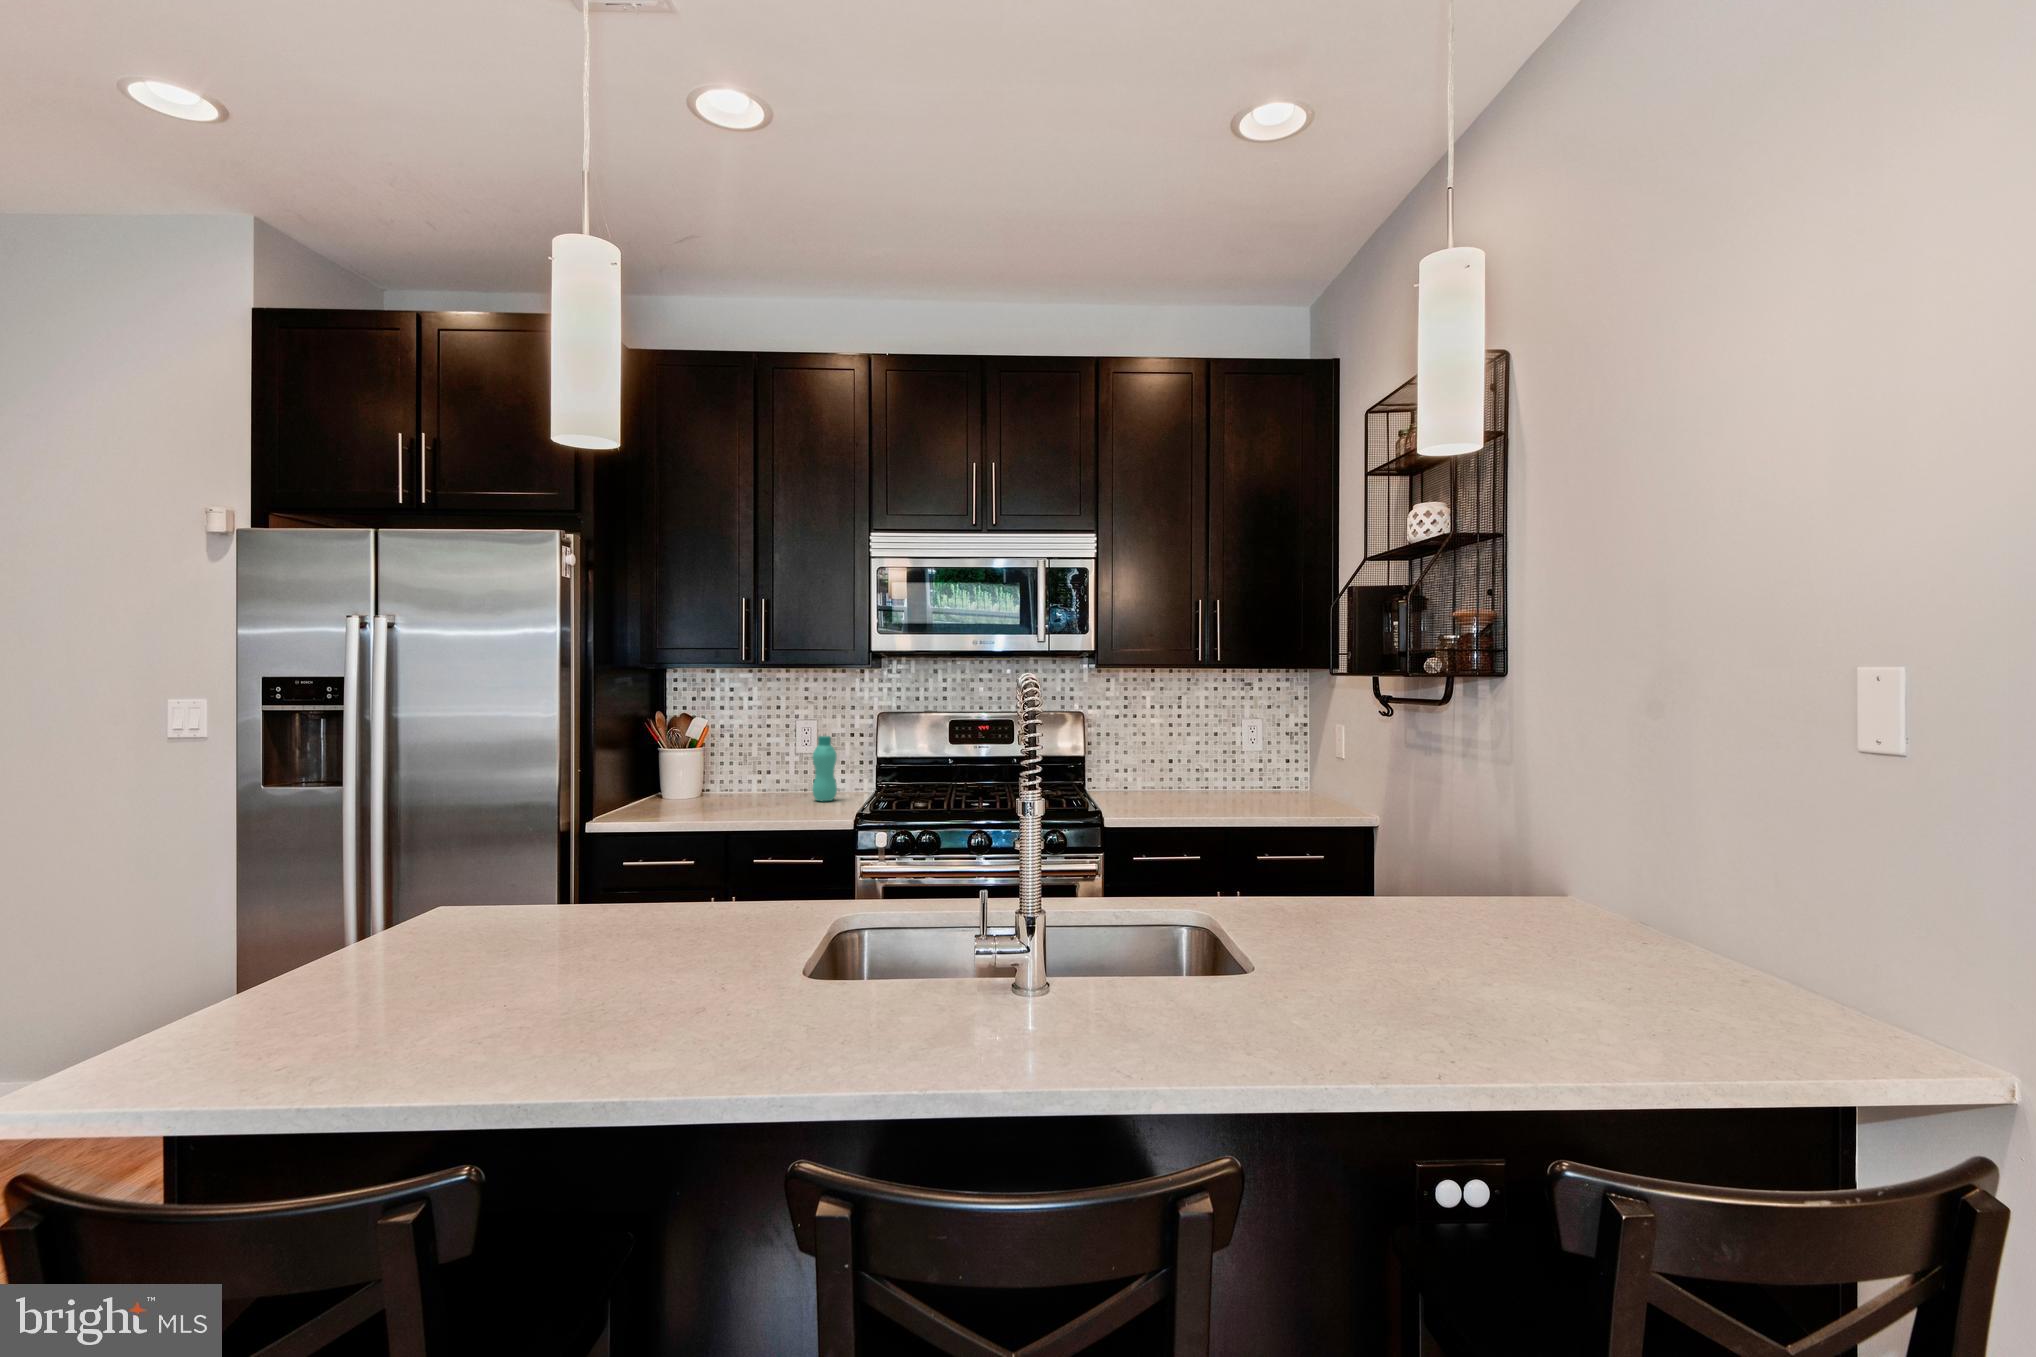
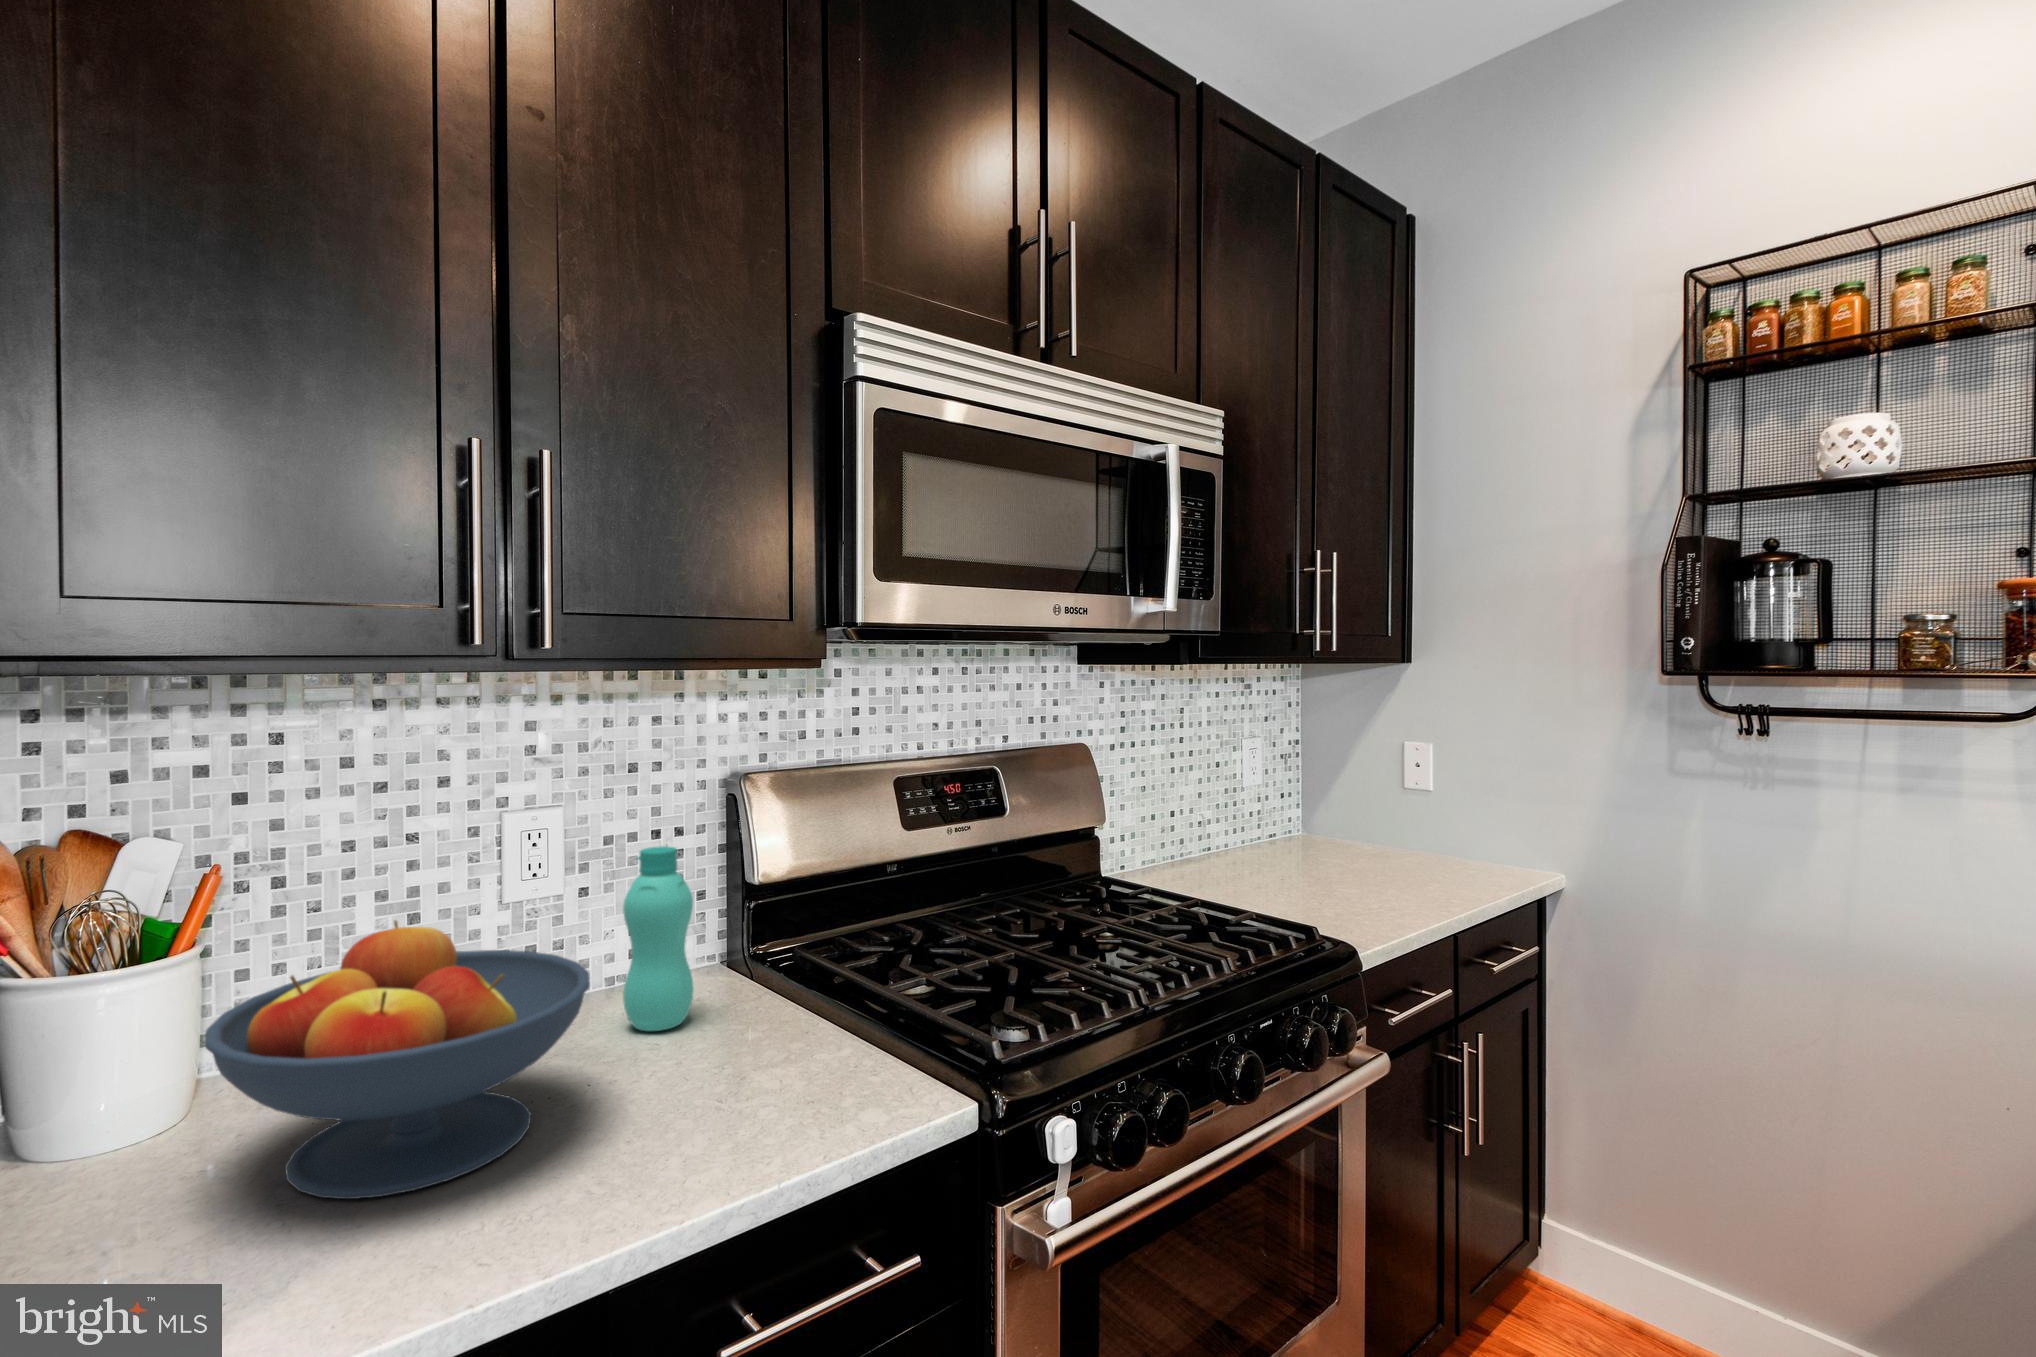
fruit bowl: none [675,746,773,812] -> present [205,920,590,1199]

